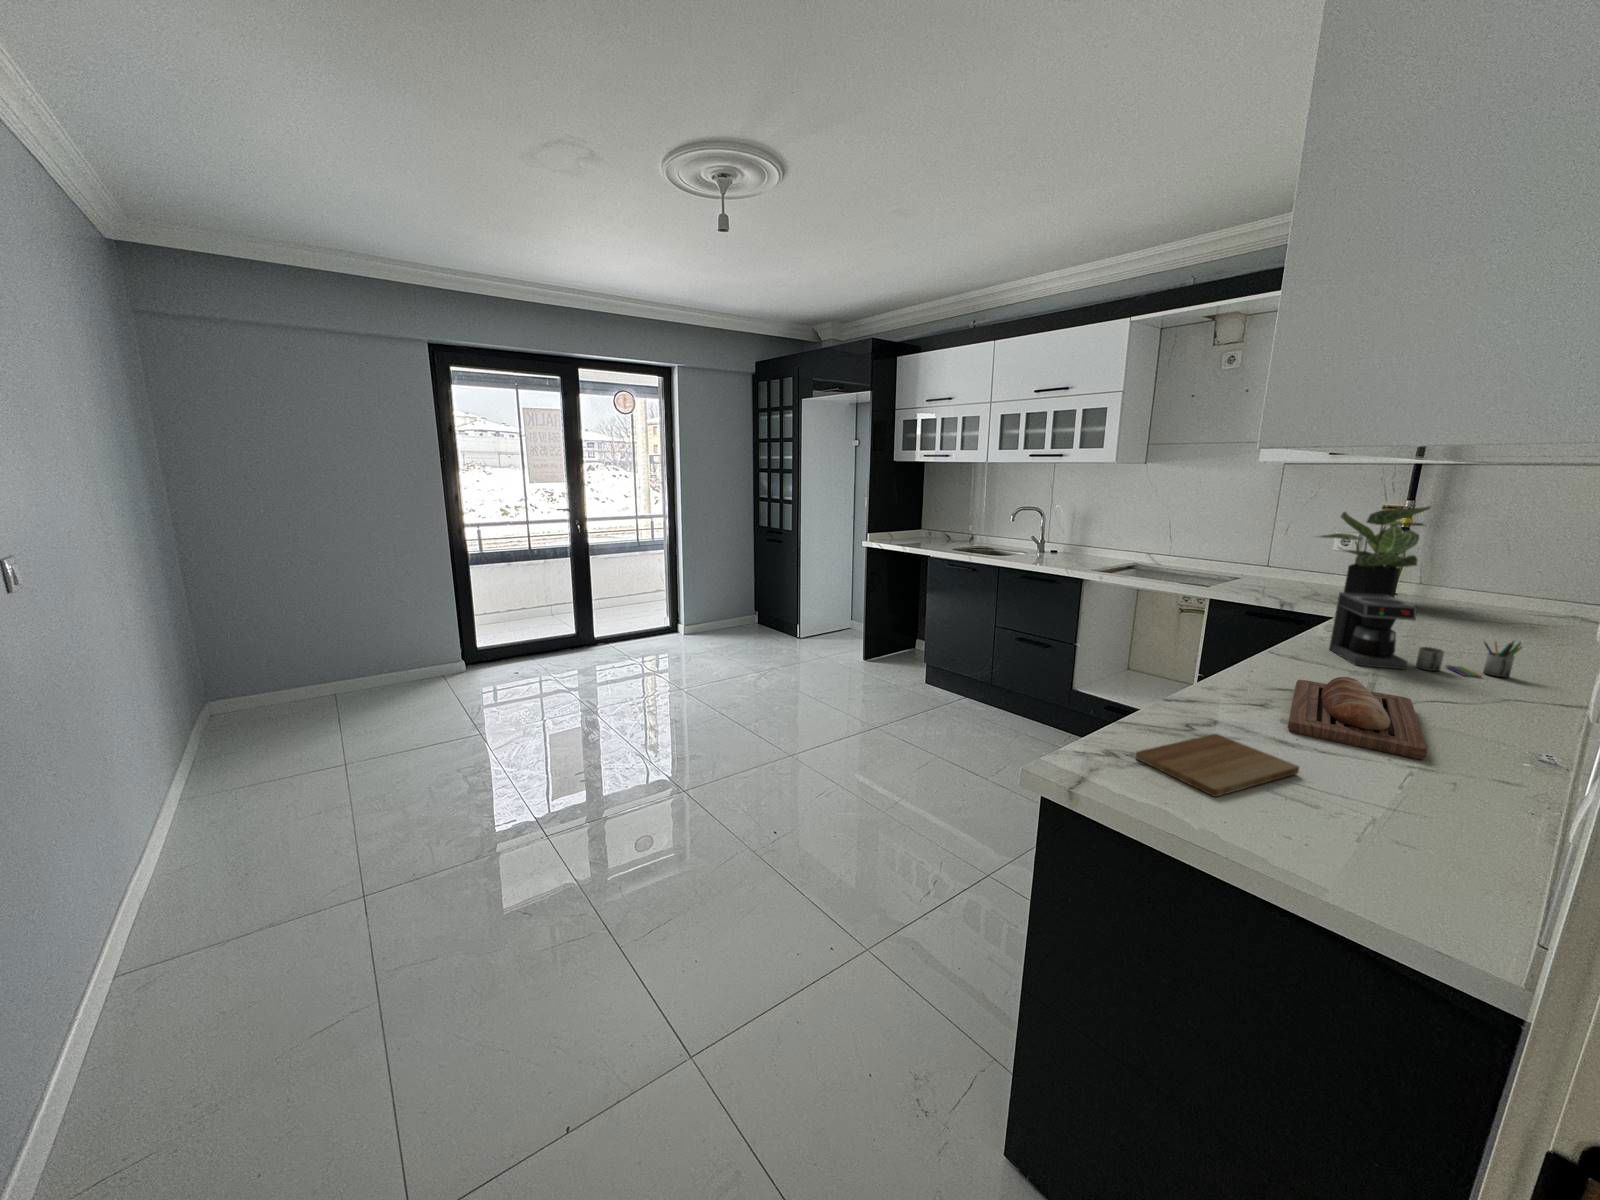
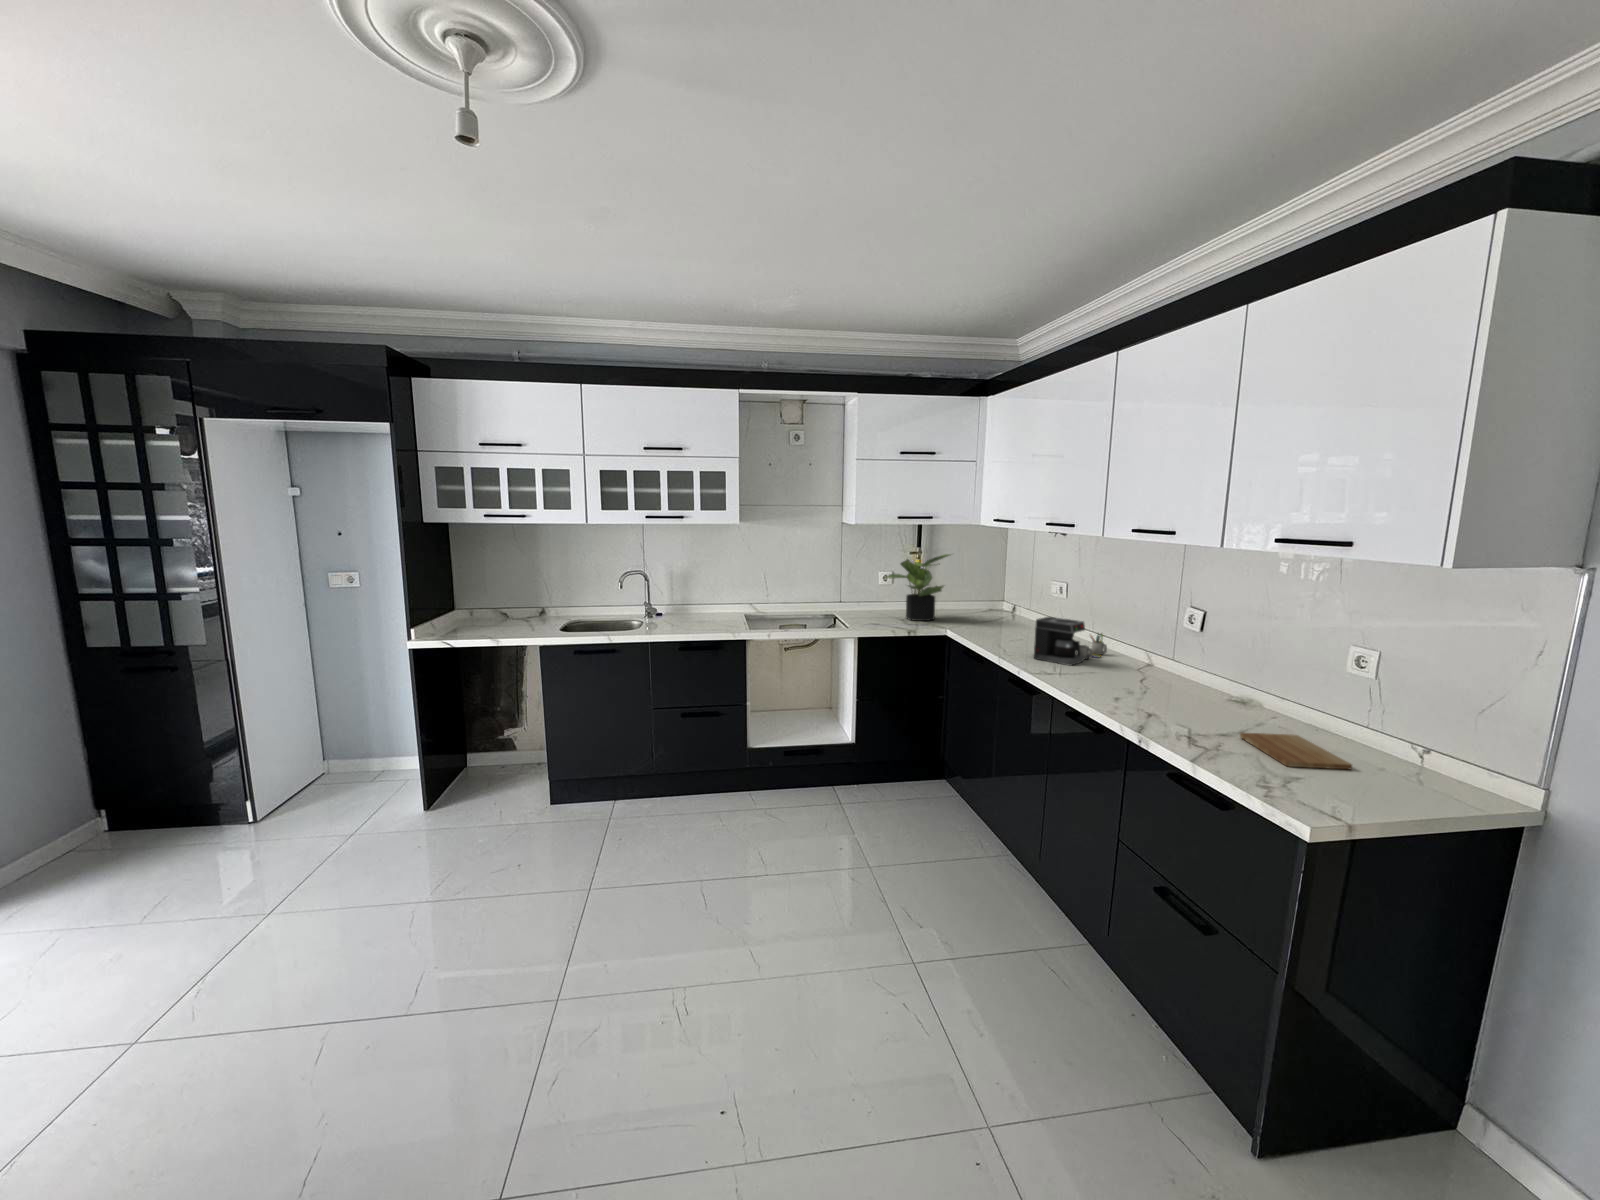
bread loaf: present [1288,677,1427,759] -> none [1122,674,1257,717]

